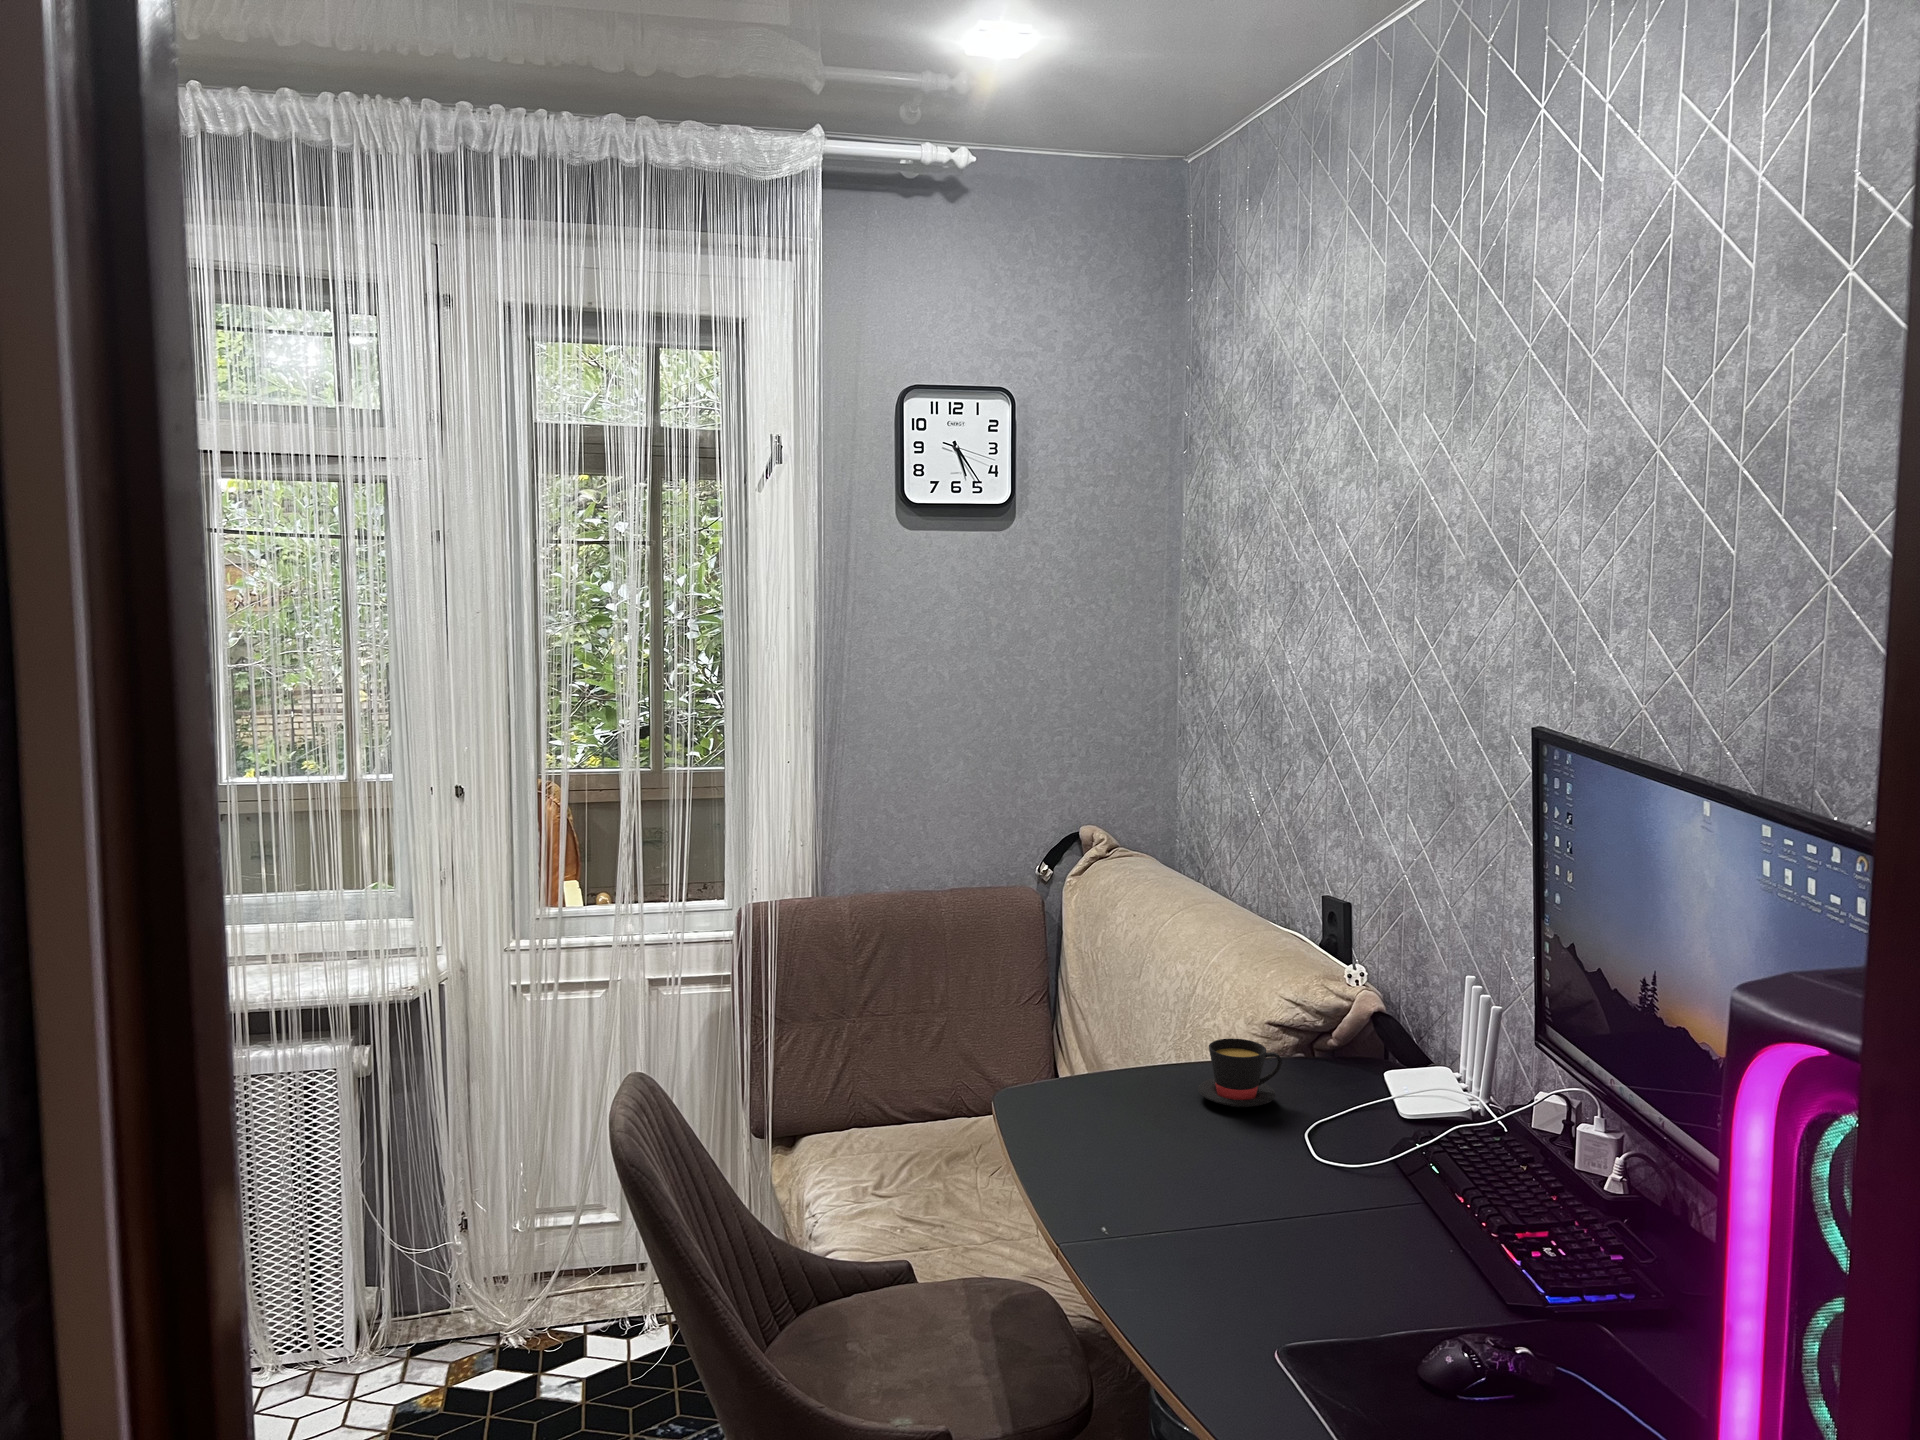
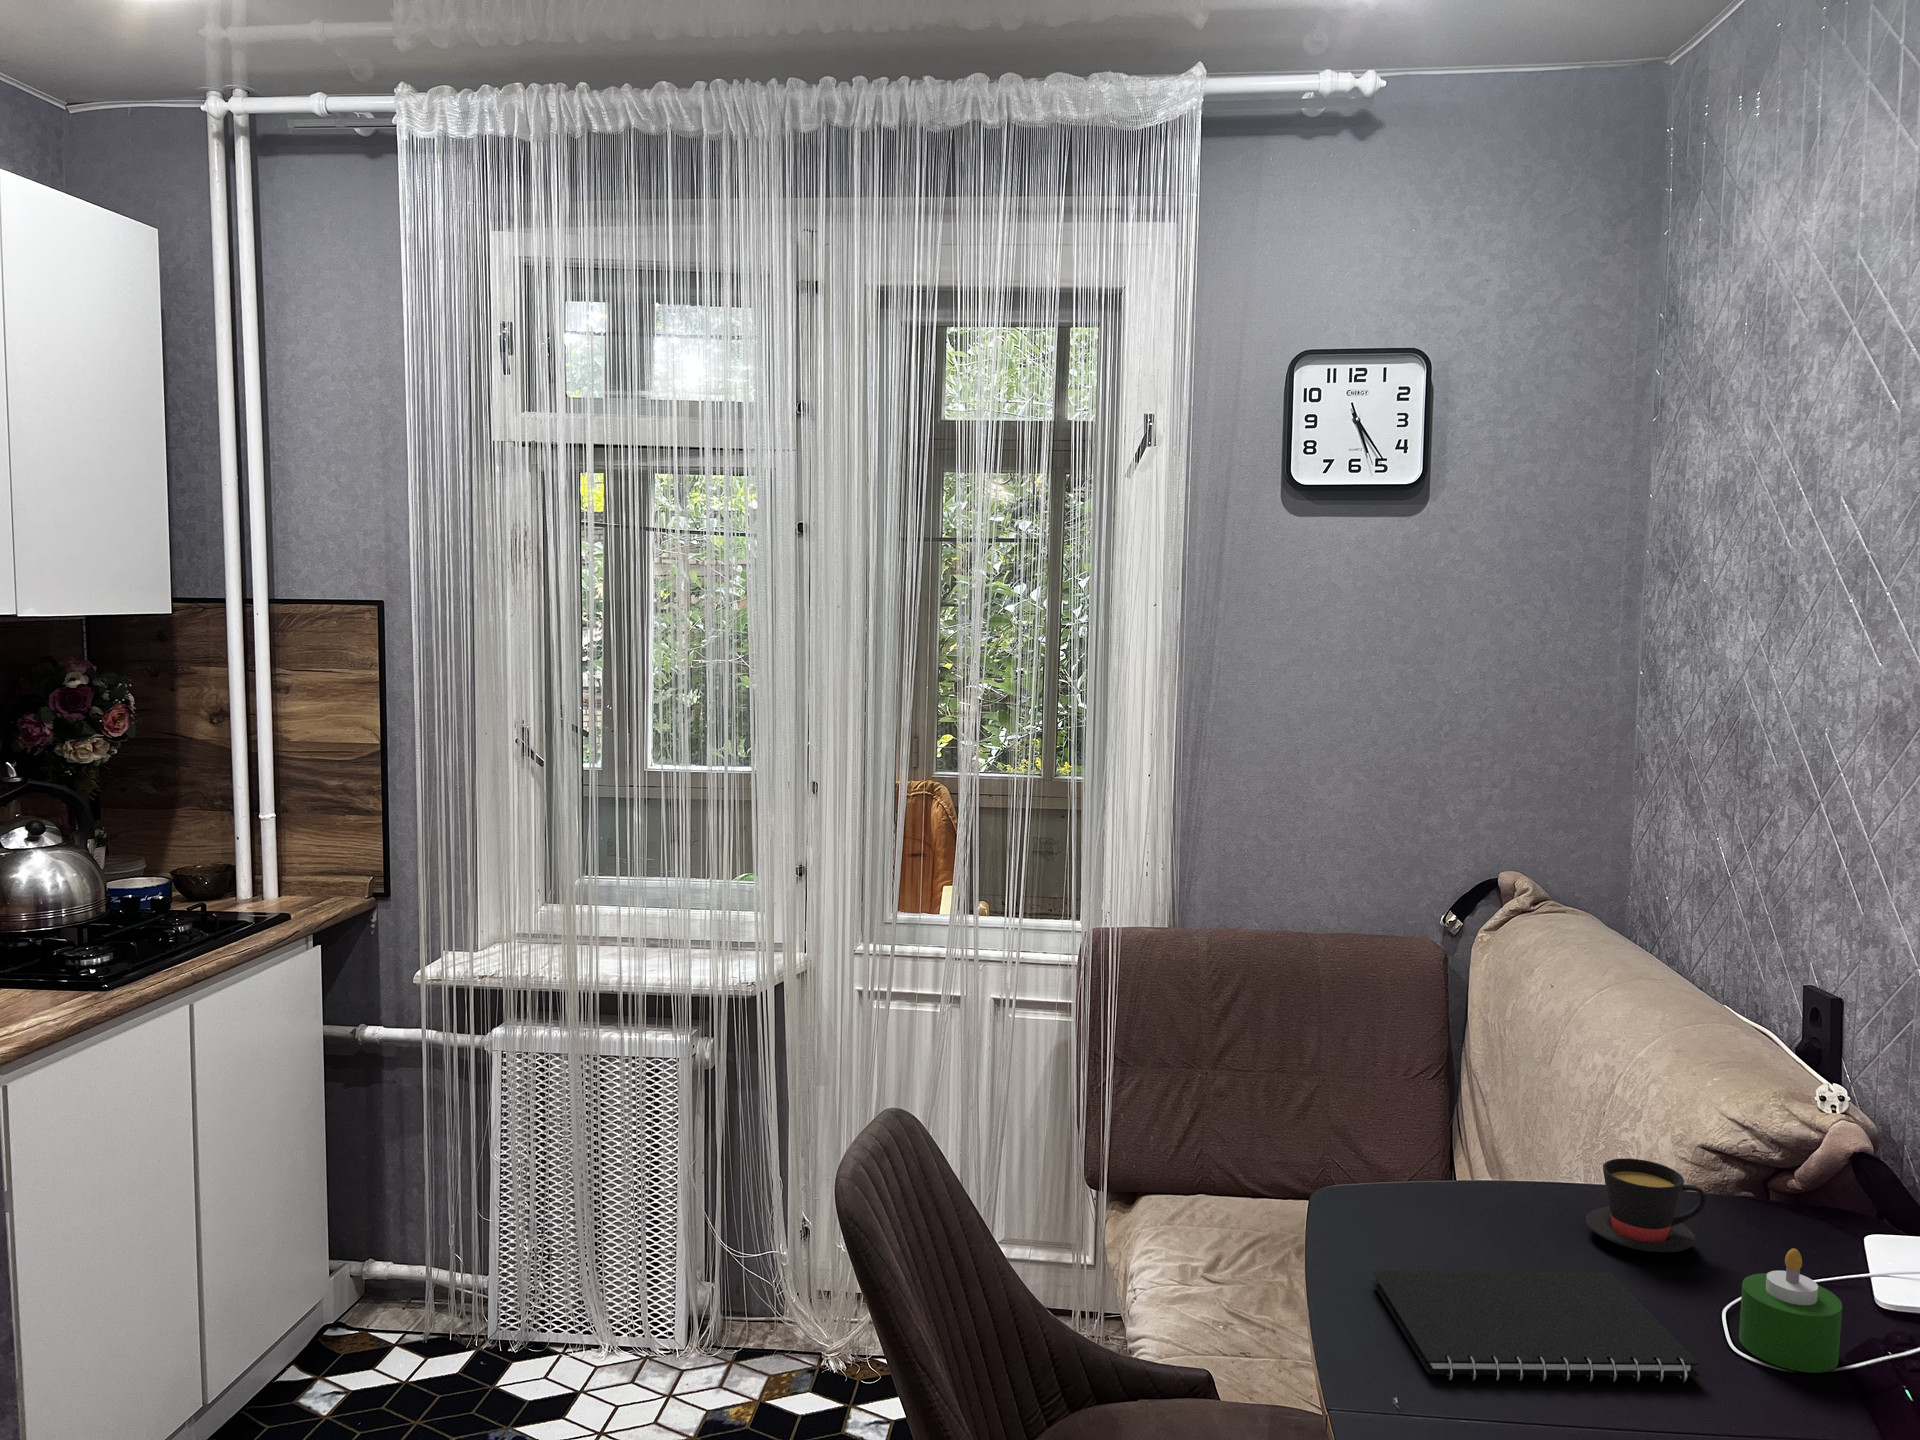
candle: none [1318,1085,1385,1174] -> present [1739,1249,1842,1373]
notebook: none [1057,1125,1299,1222] -> present [1372,1270,1699,1382]

